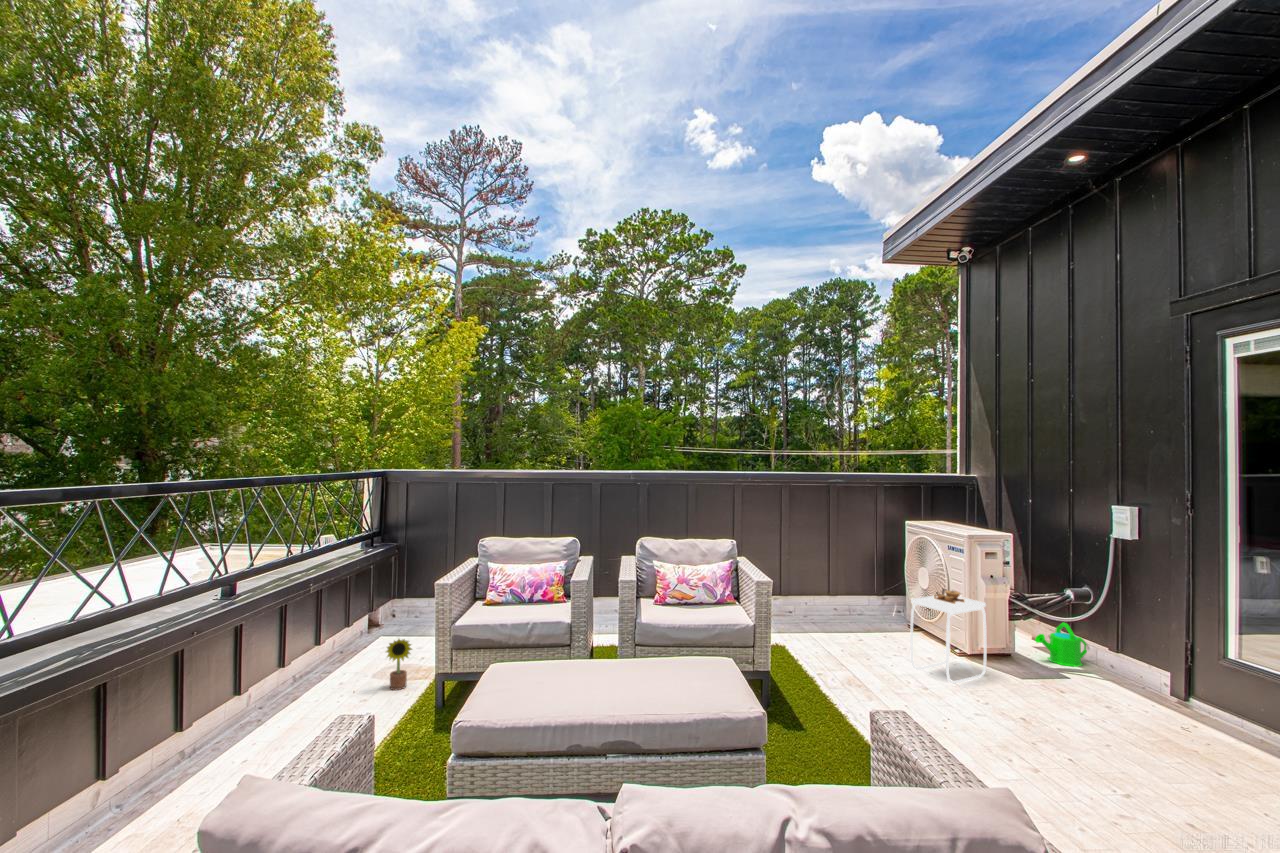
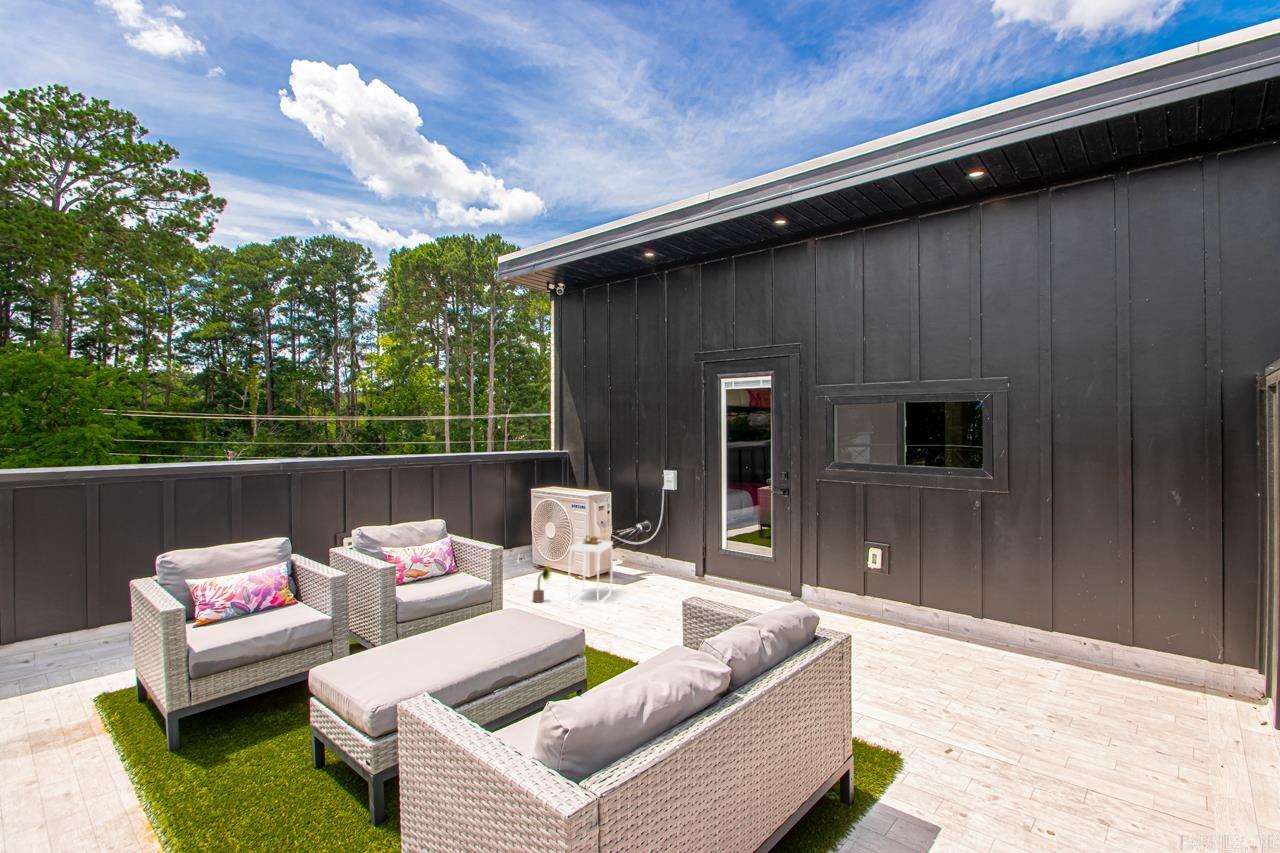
watering can: present [1035,623,1087,667] -> none [627,548,653,577]
decorative plant: present [386,639,412,690] -> present [533,566,551,603]

